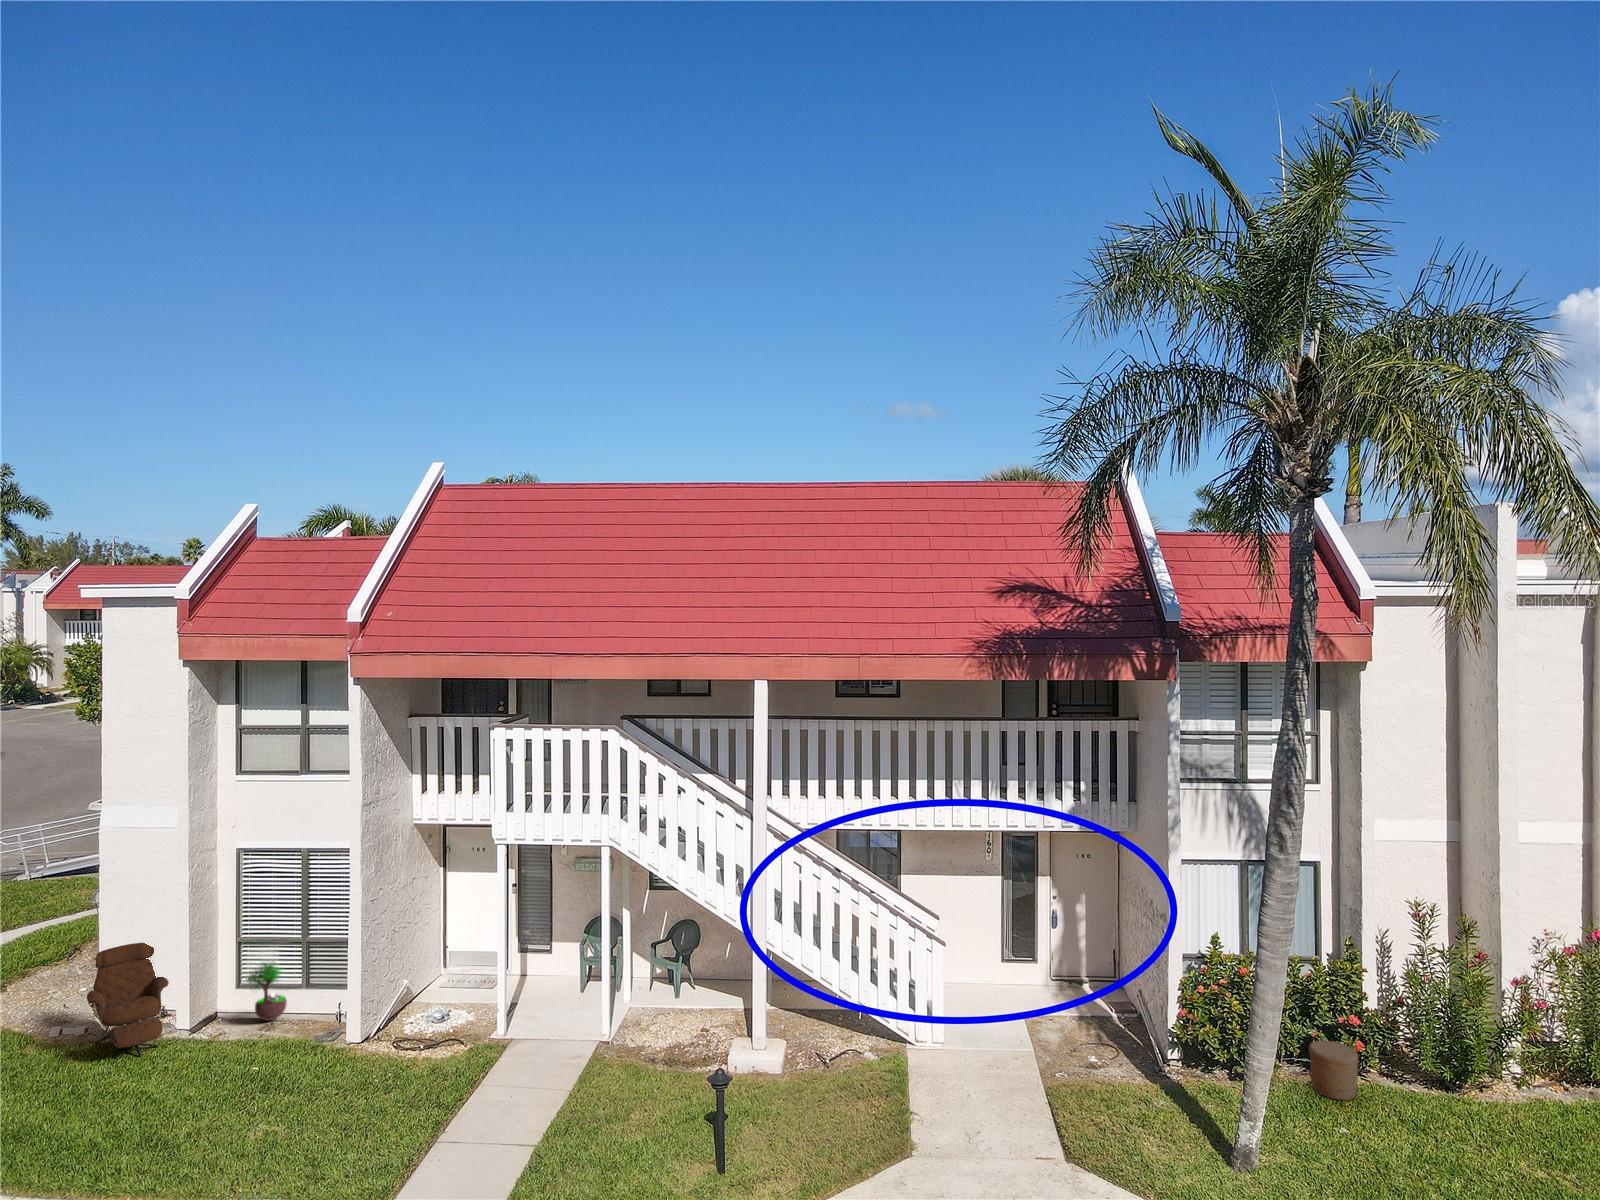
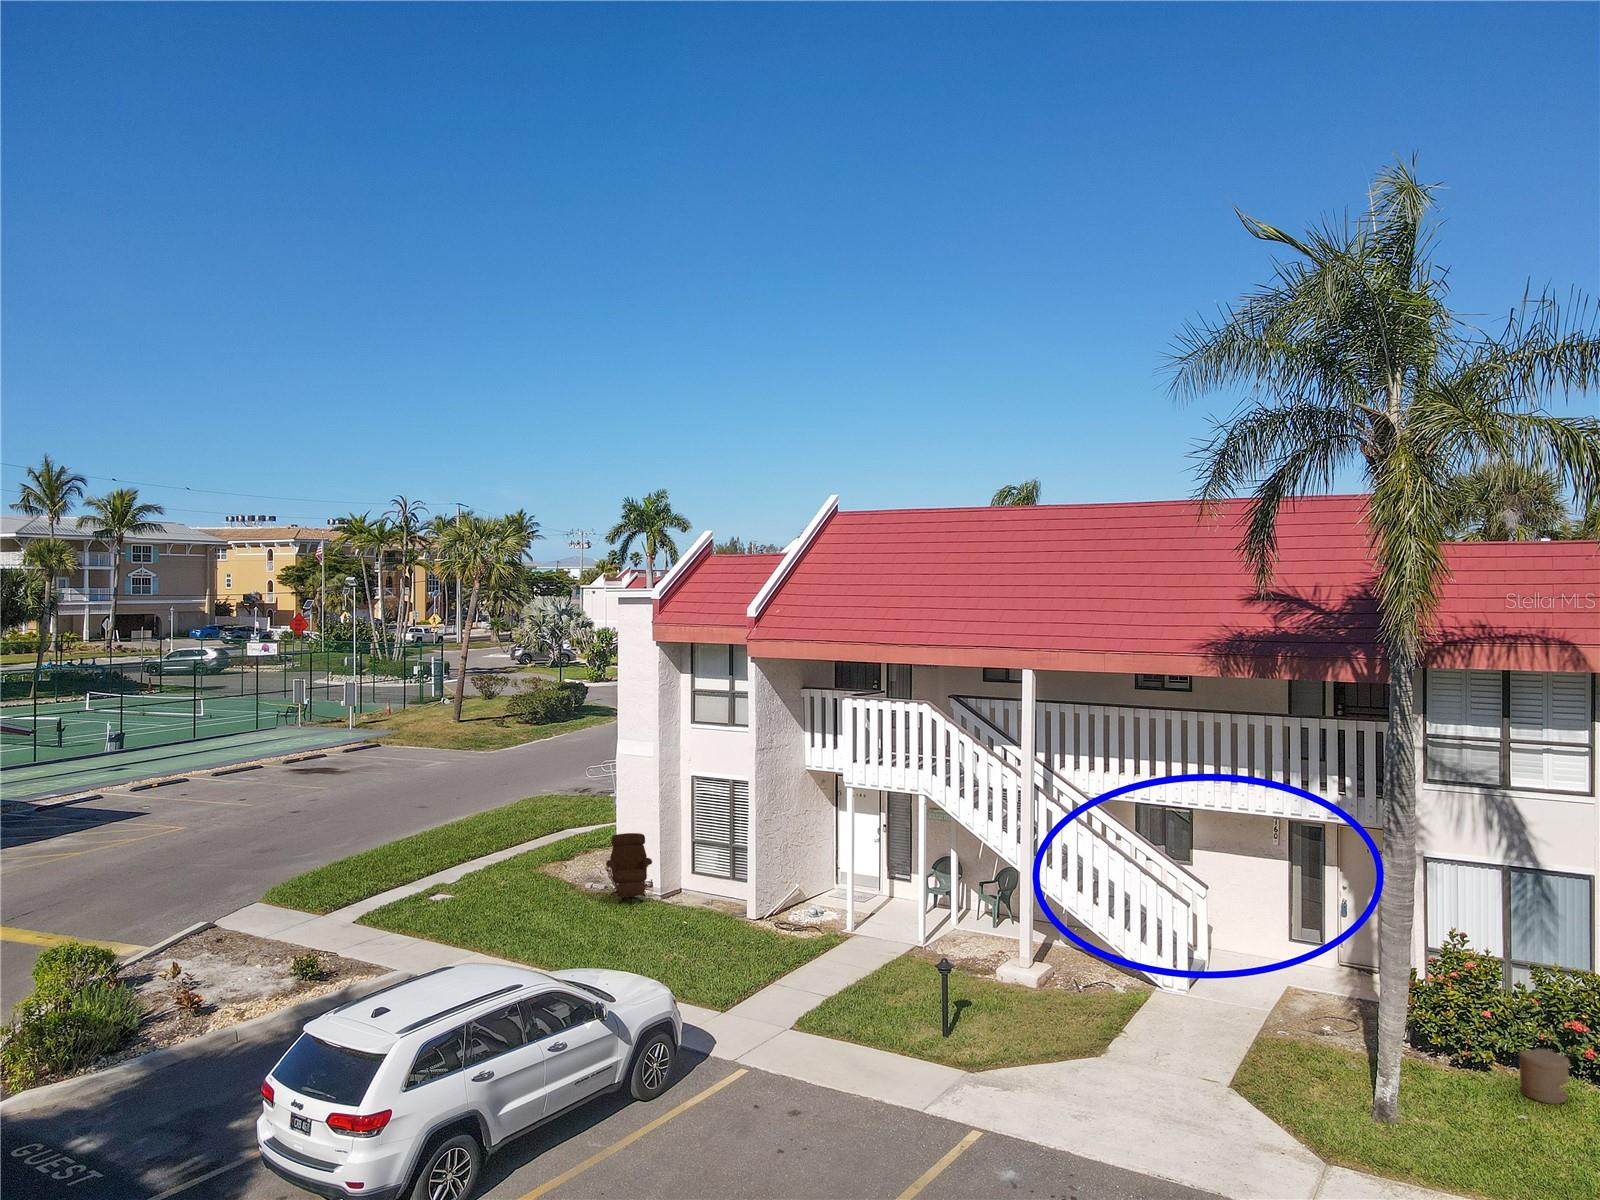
potted tree: present [247,961,287,1021] -> none [692,852,721,899]

